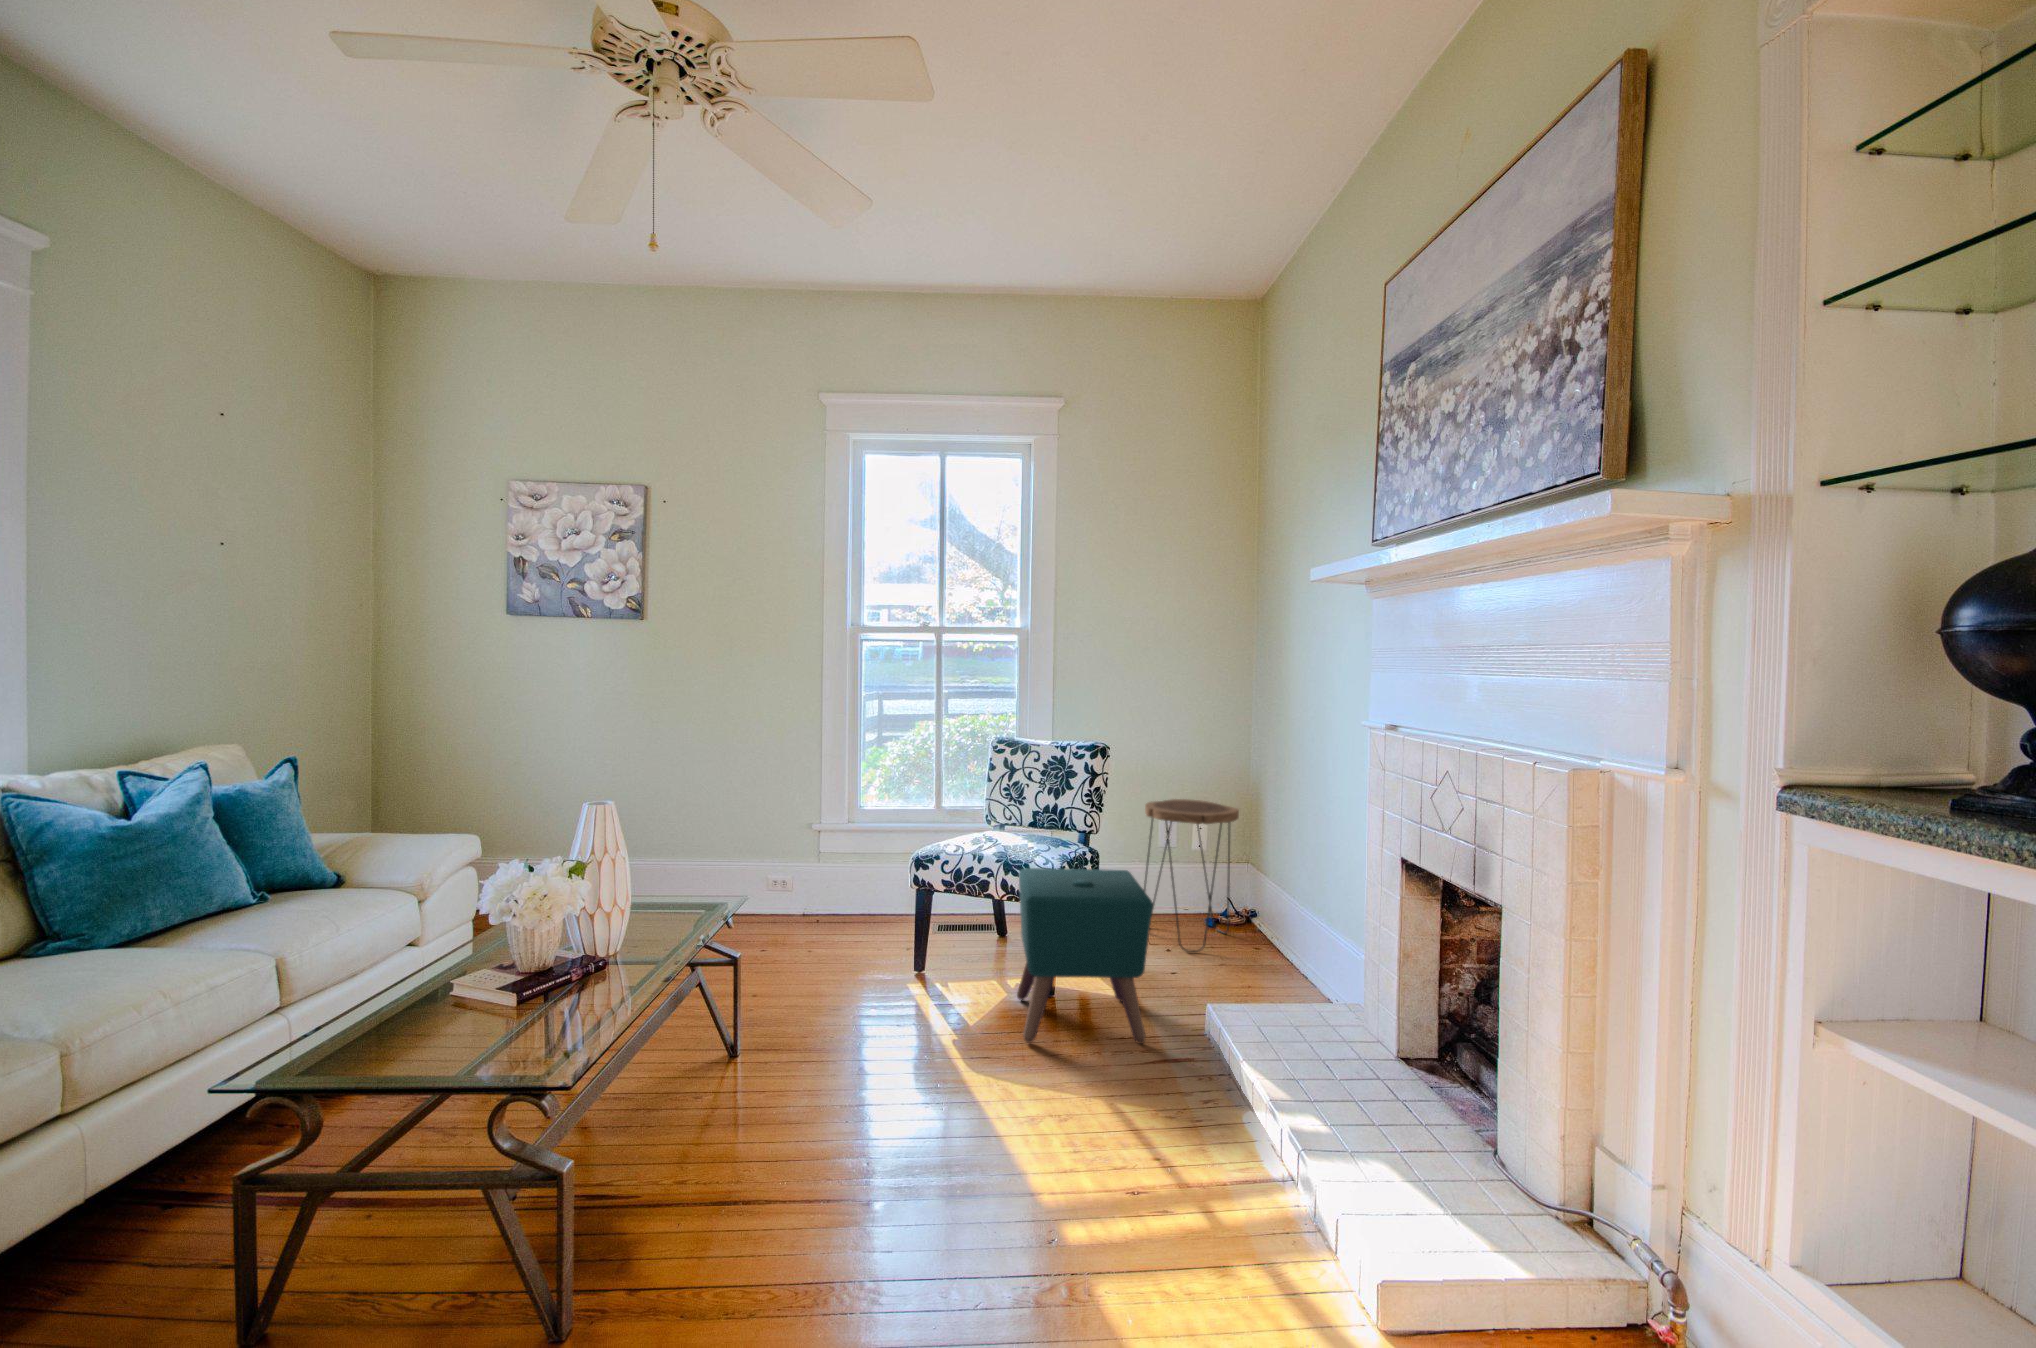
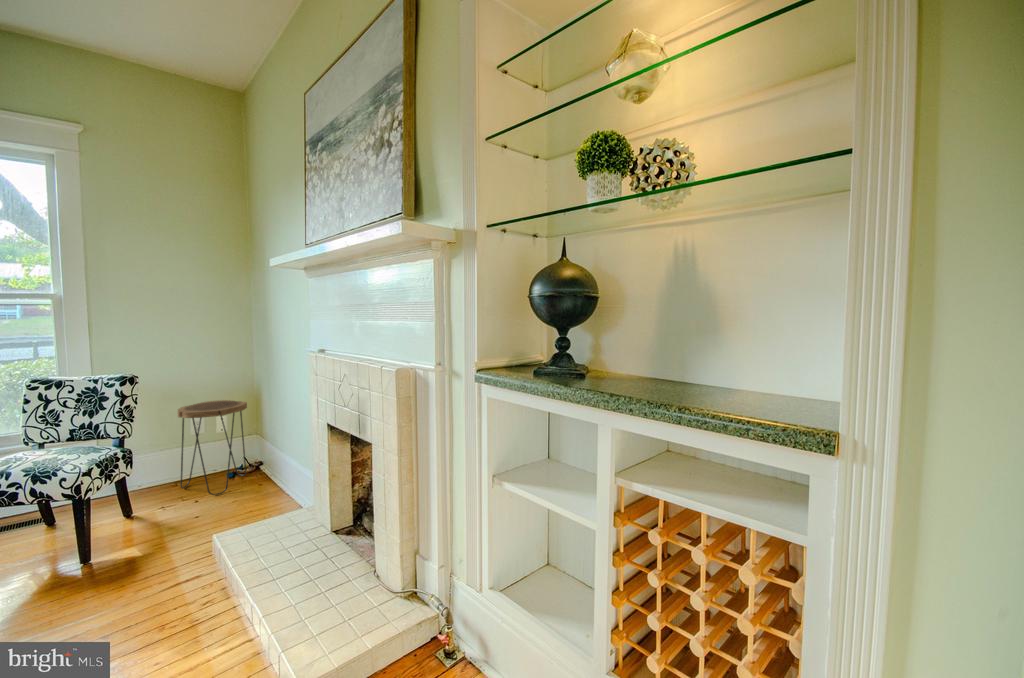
ottoman: present [1017,868,1153,1044] -> none [34,460,165,615]

